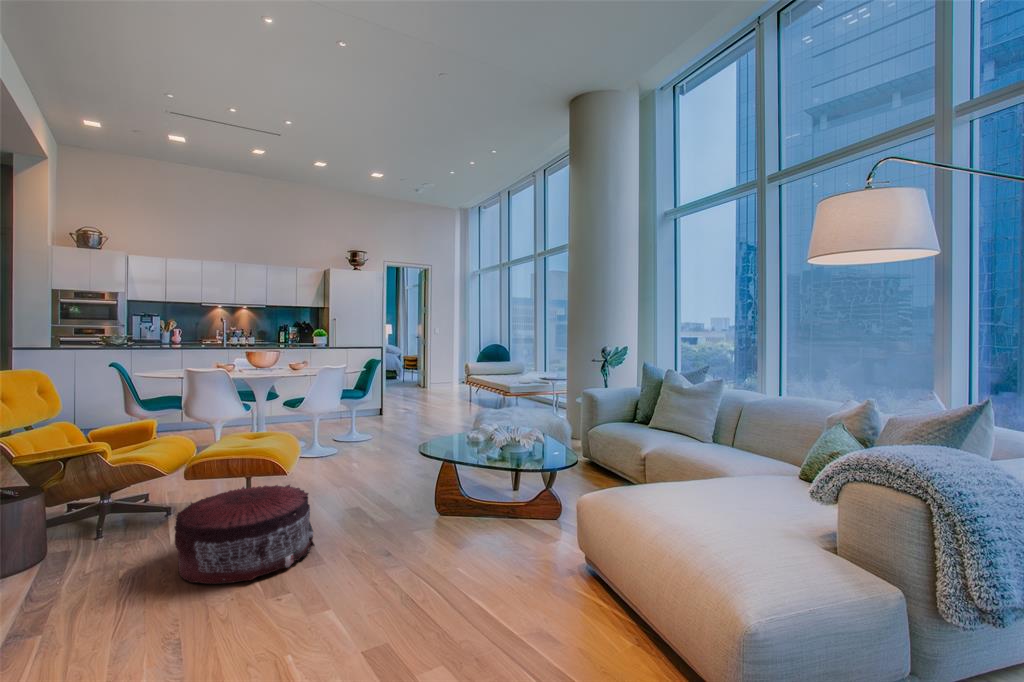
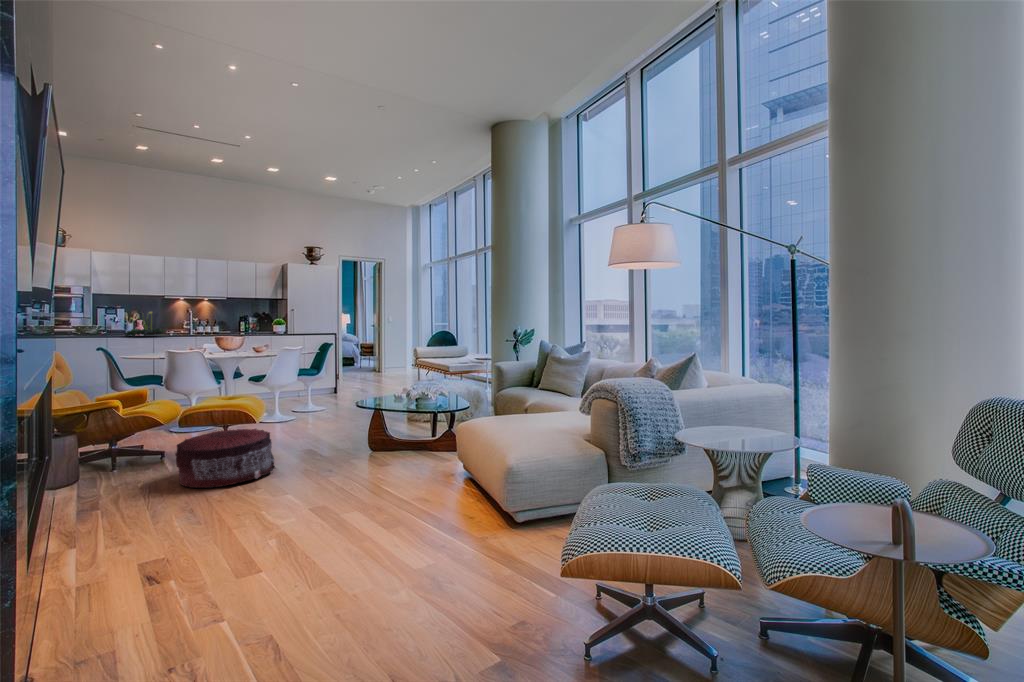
plant: none [147,318,194,349] -> present [125,312,167,337]

